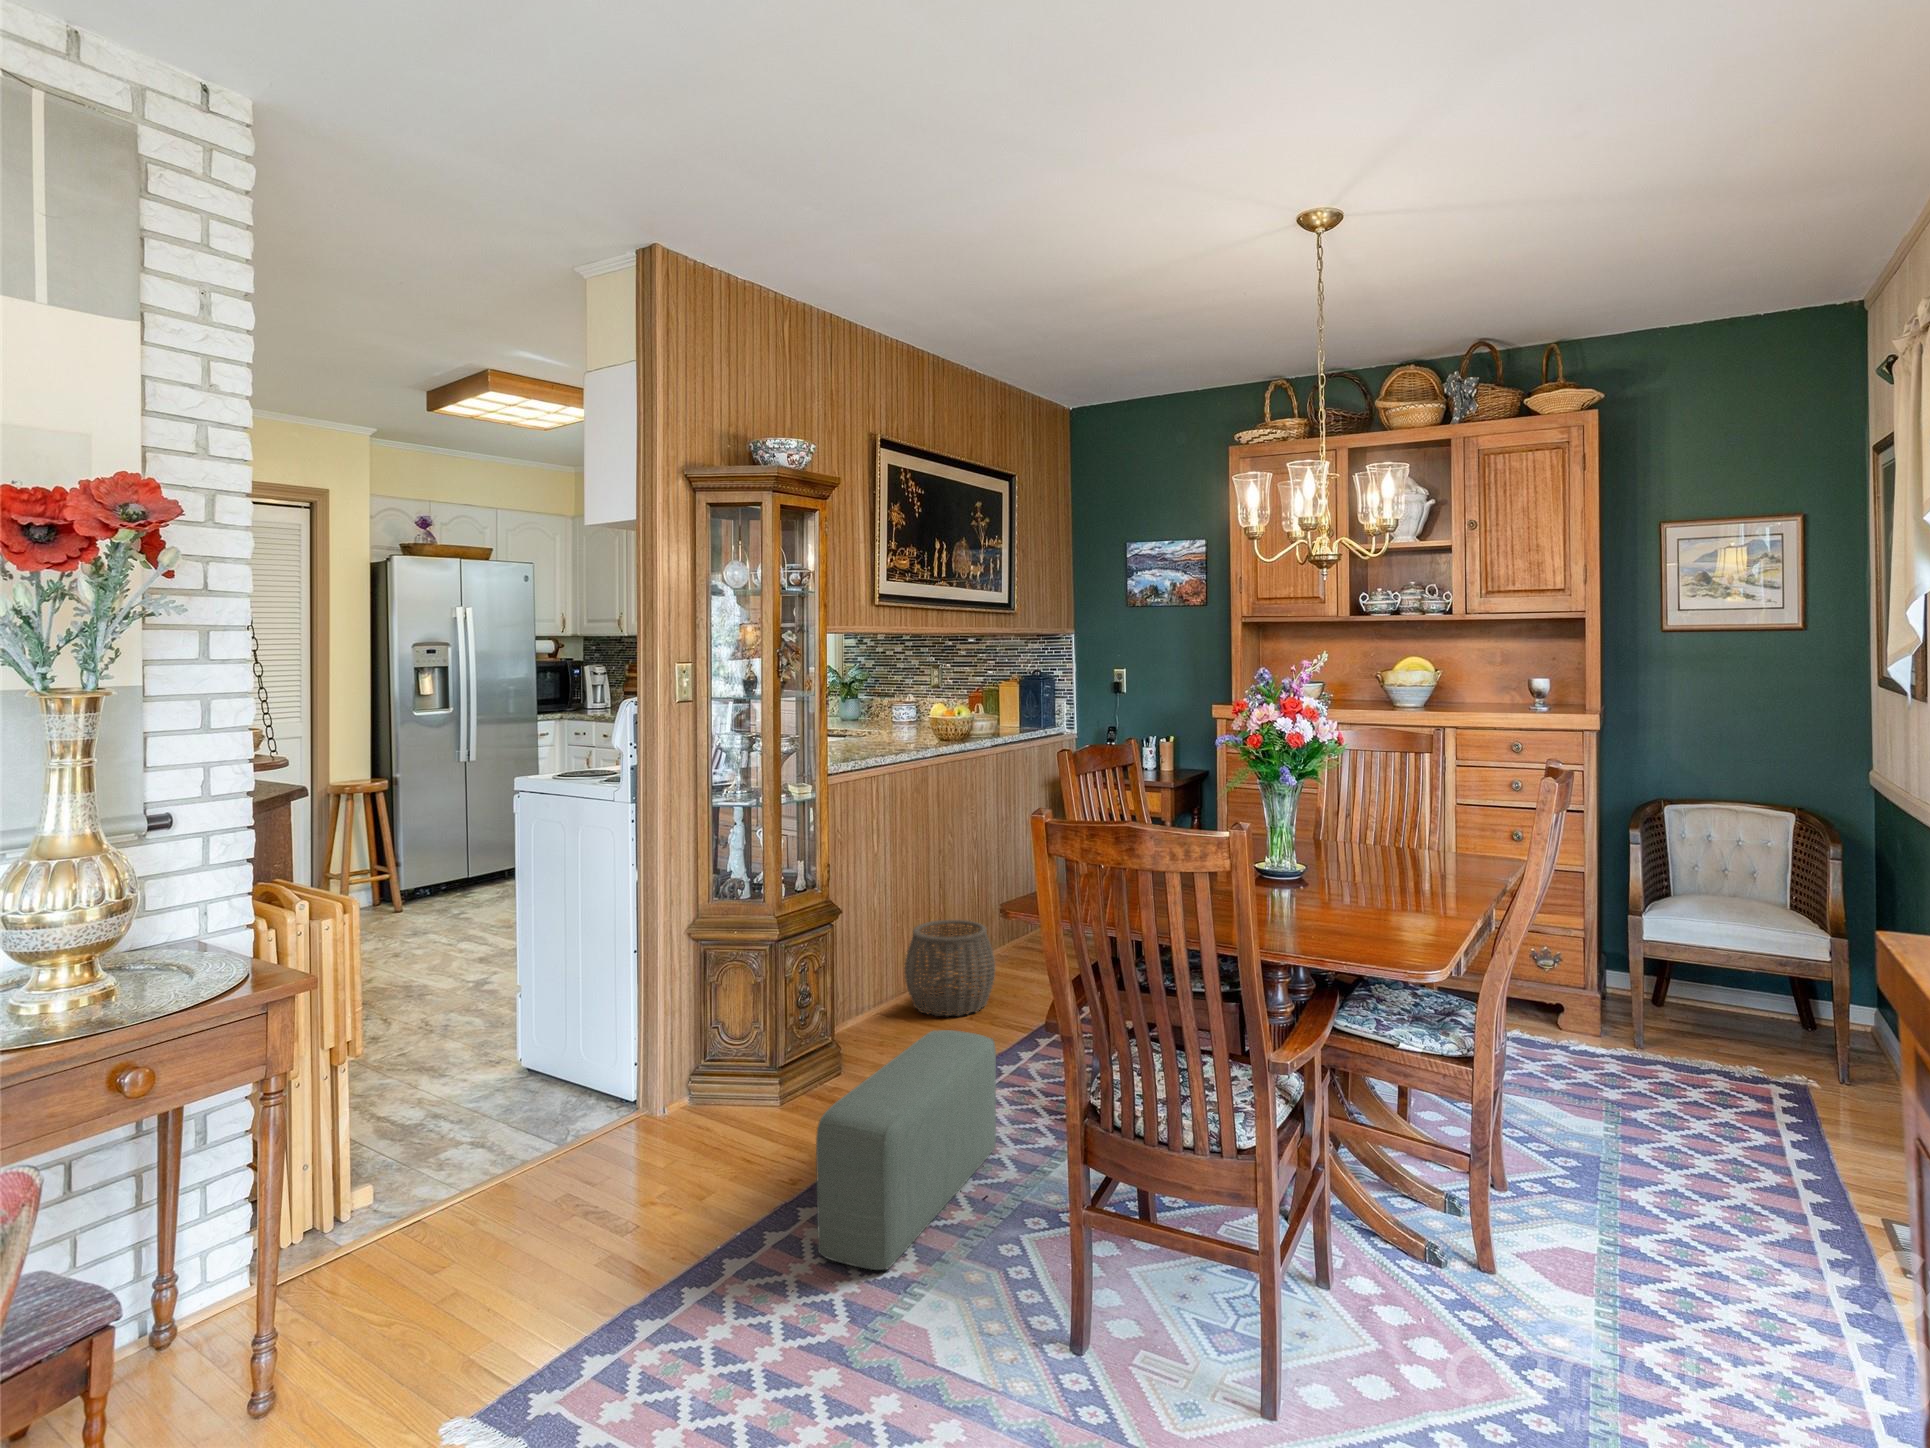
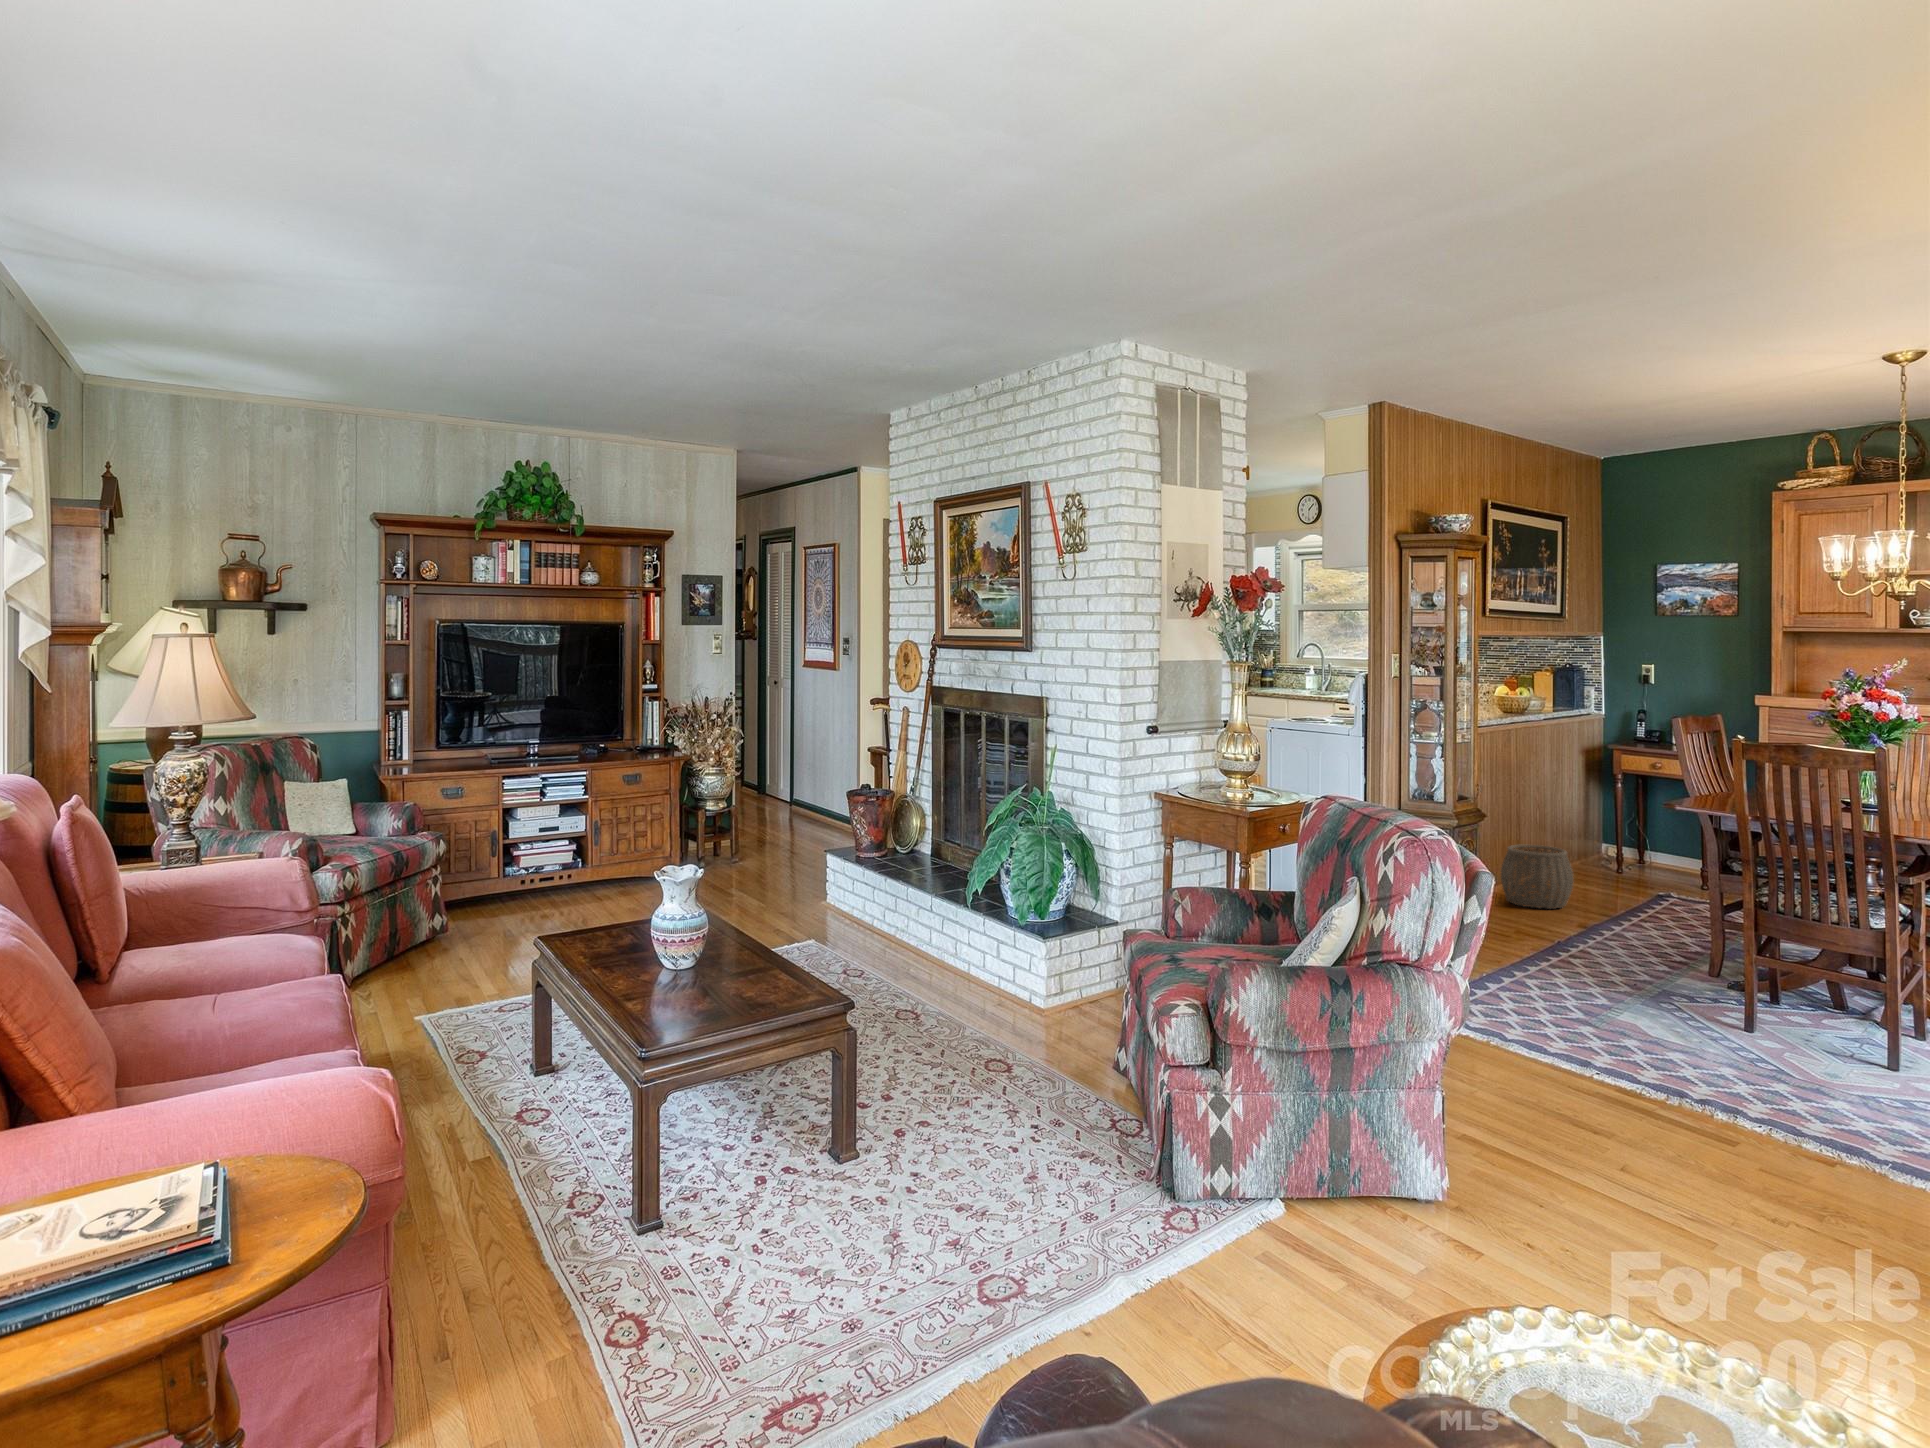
pouf: present [816,1030,996,1270] -> none [1553,889,1635,997]

